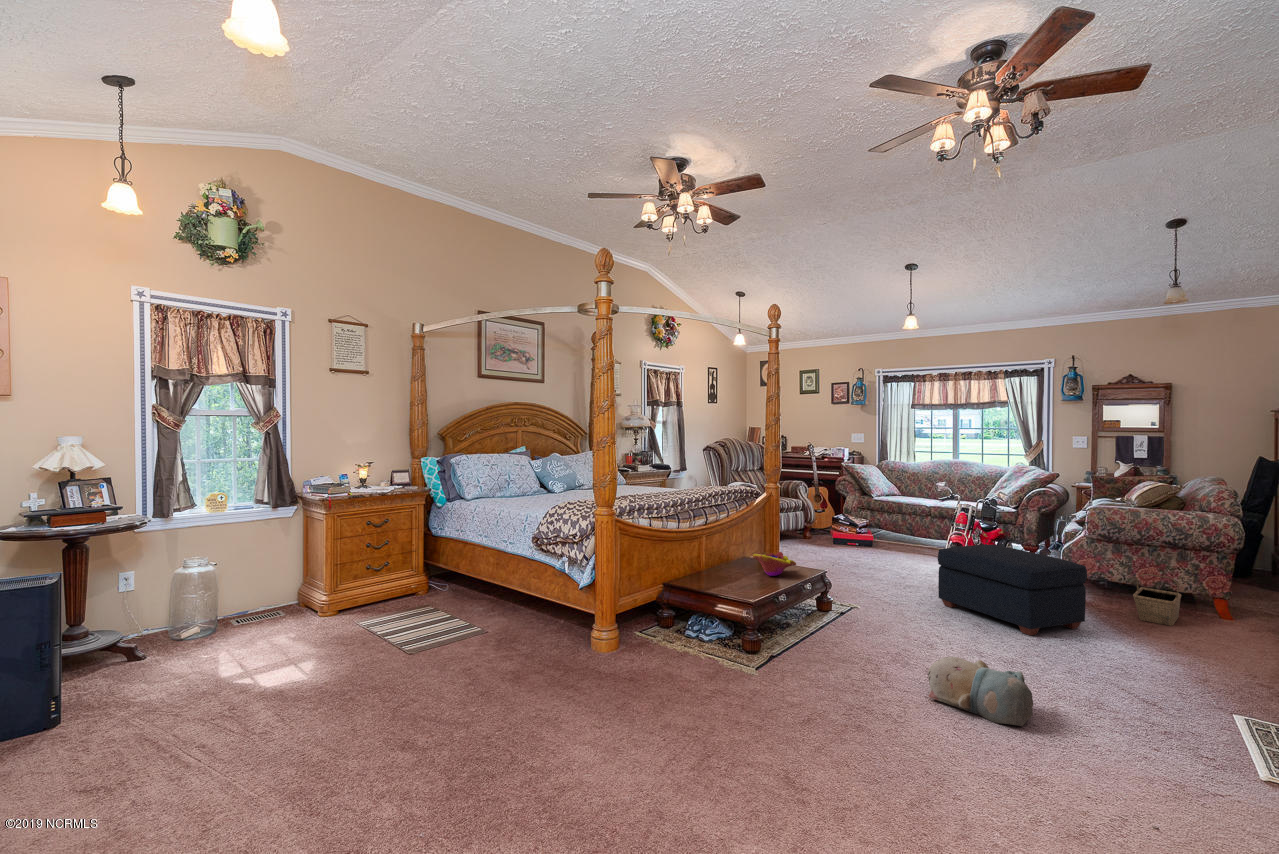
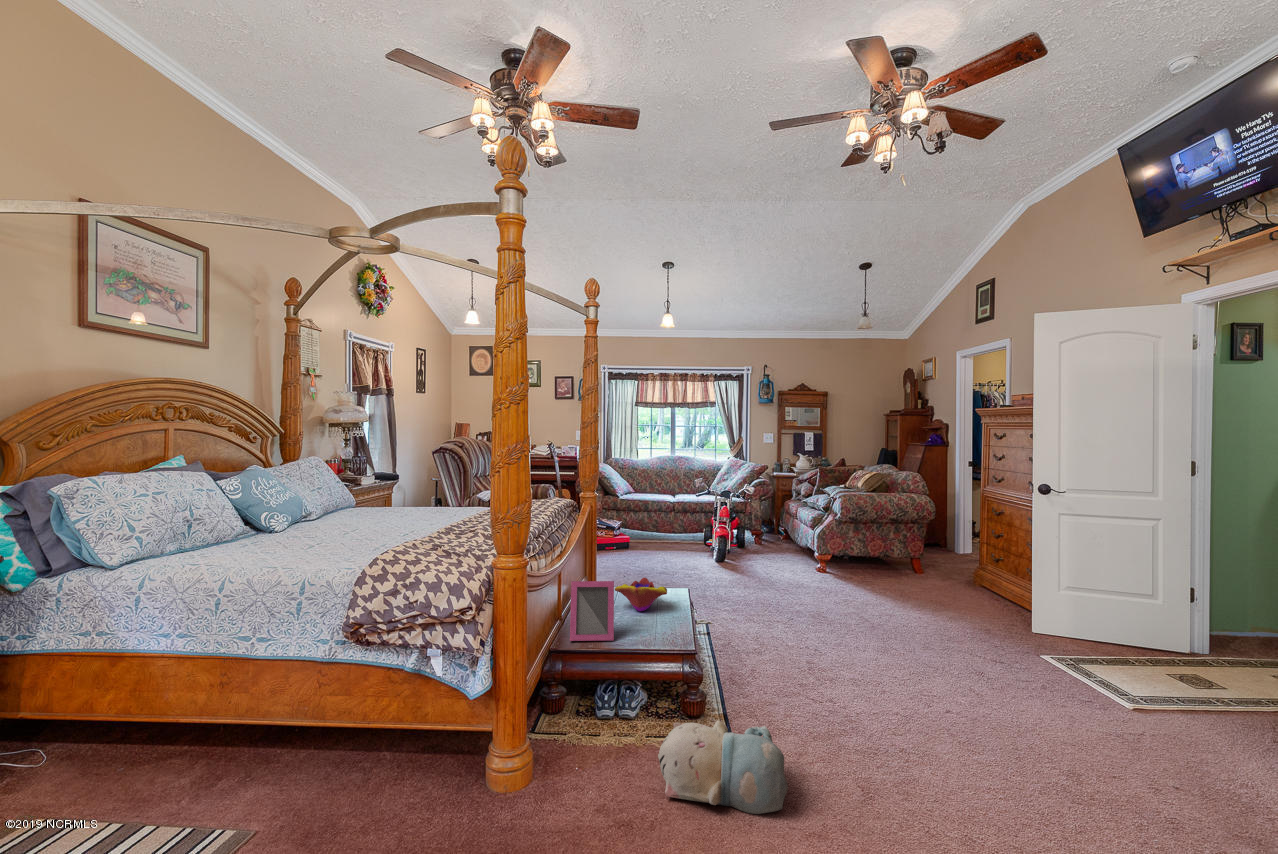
picture frame: none [698,541,732,586] -> present [570,581,614,641]
ottoman: present [938,545,1087,636] -> none [754,537,877,623]
basket: present [1133,574,1181,626] -> none [878,548,914,590]
plush toy: present [928,657,1033,726] -> present [658,721,788,814]

